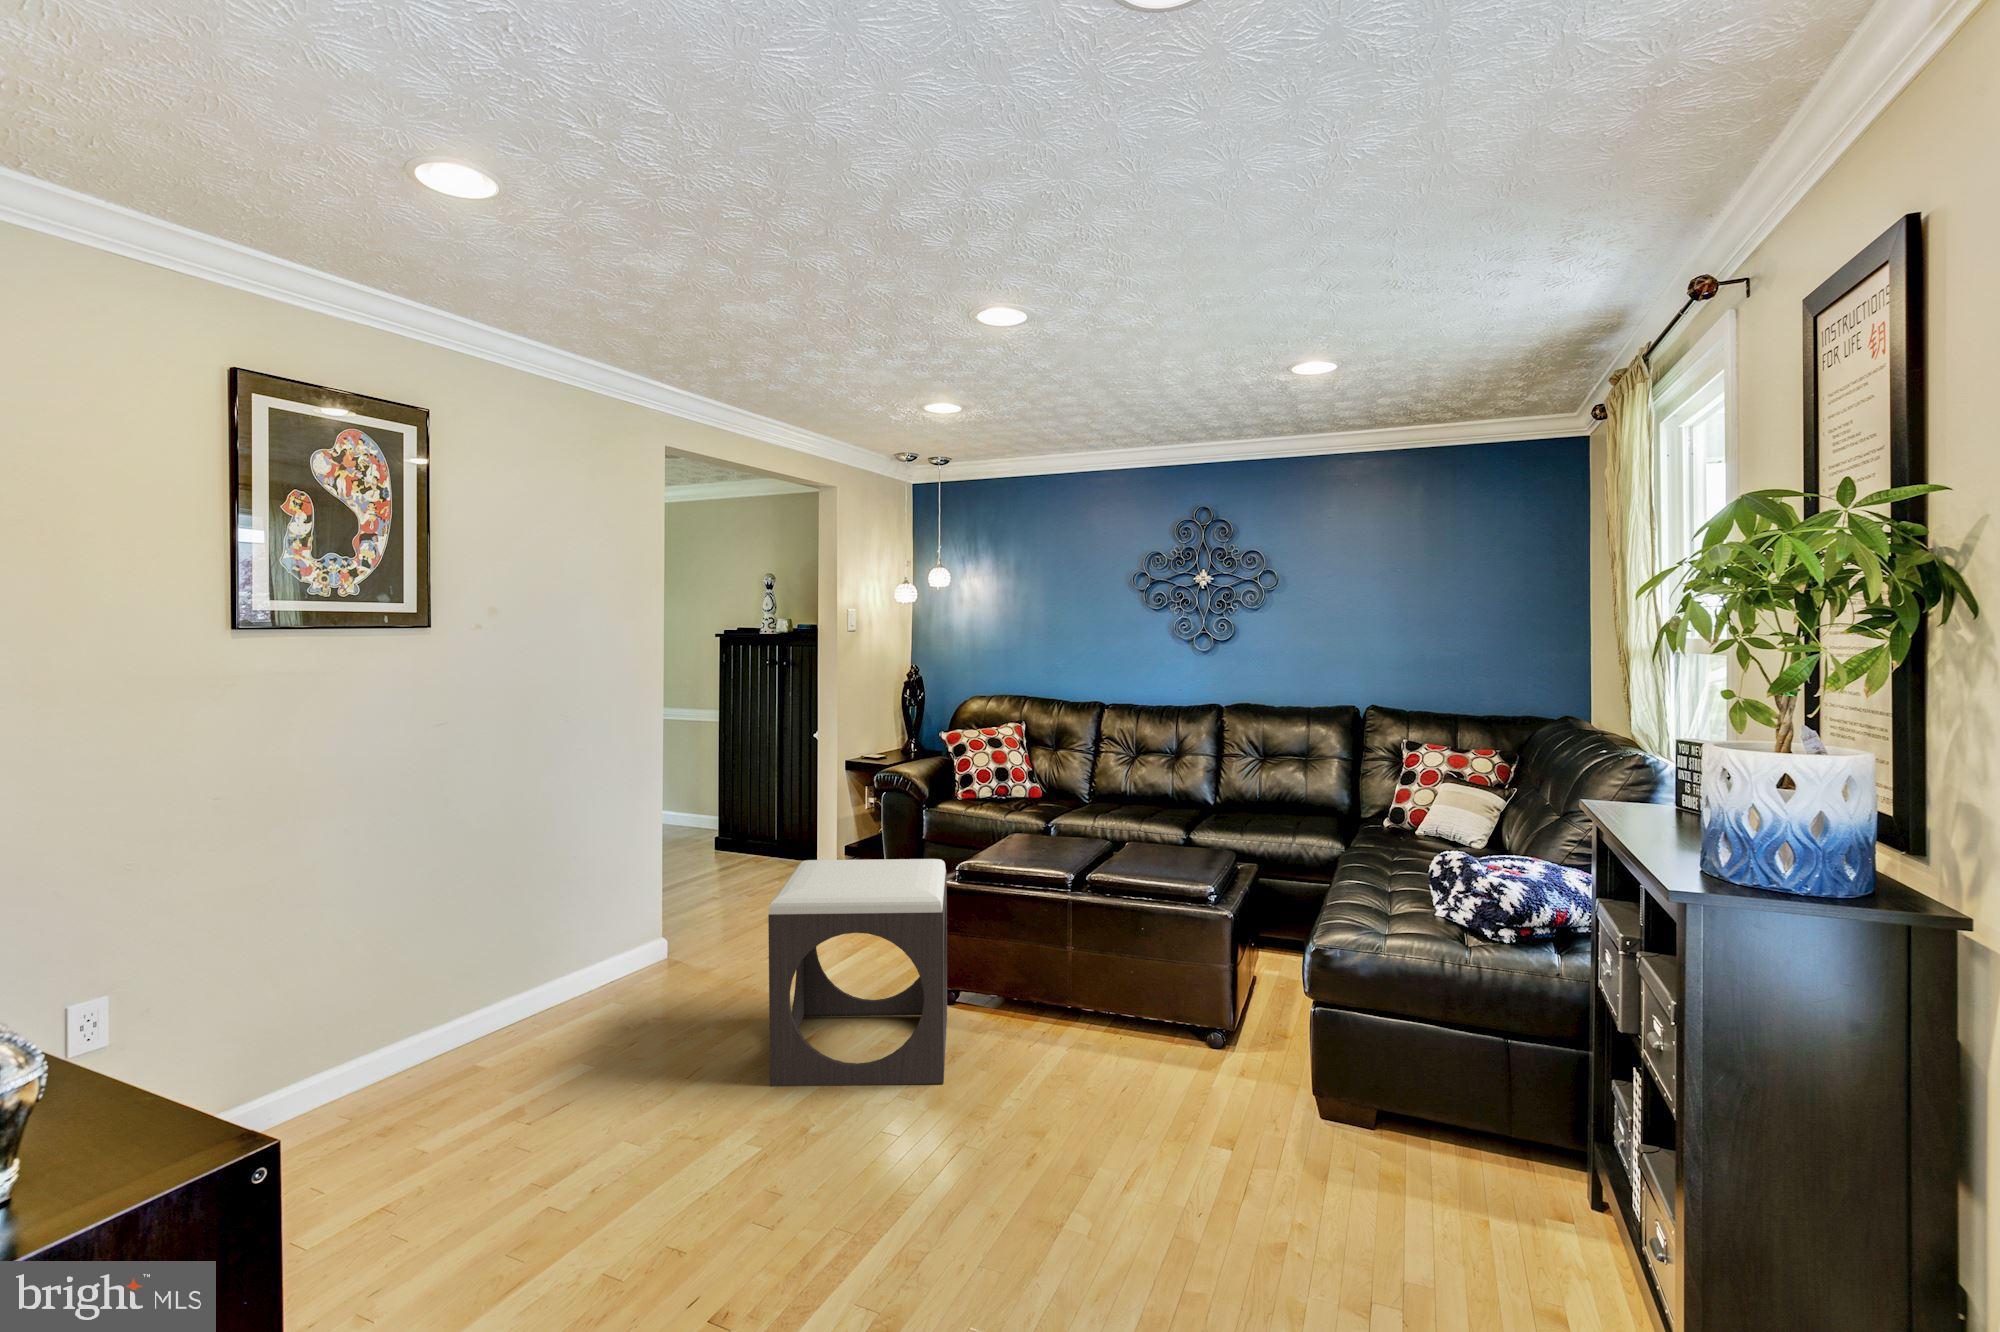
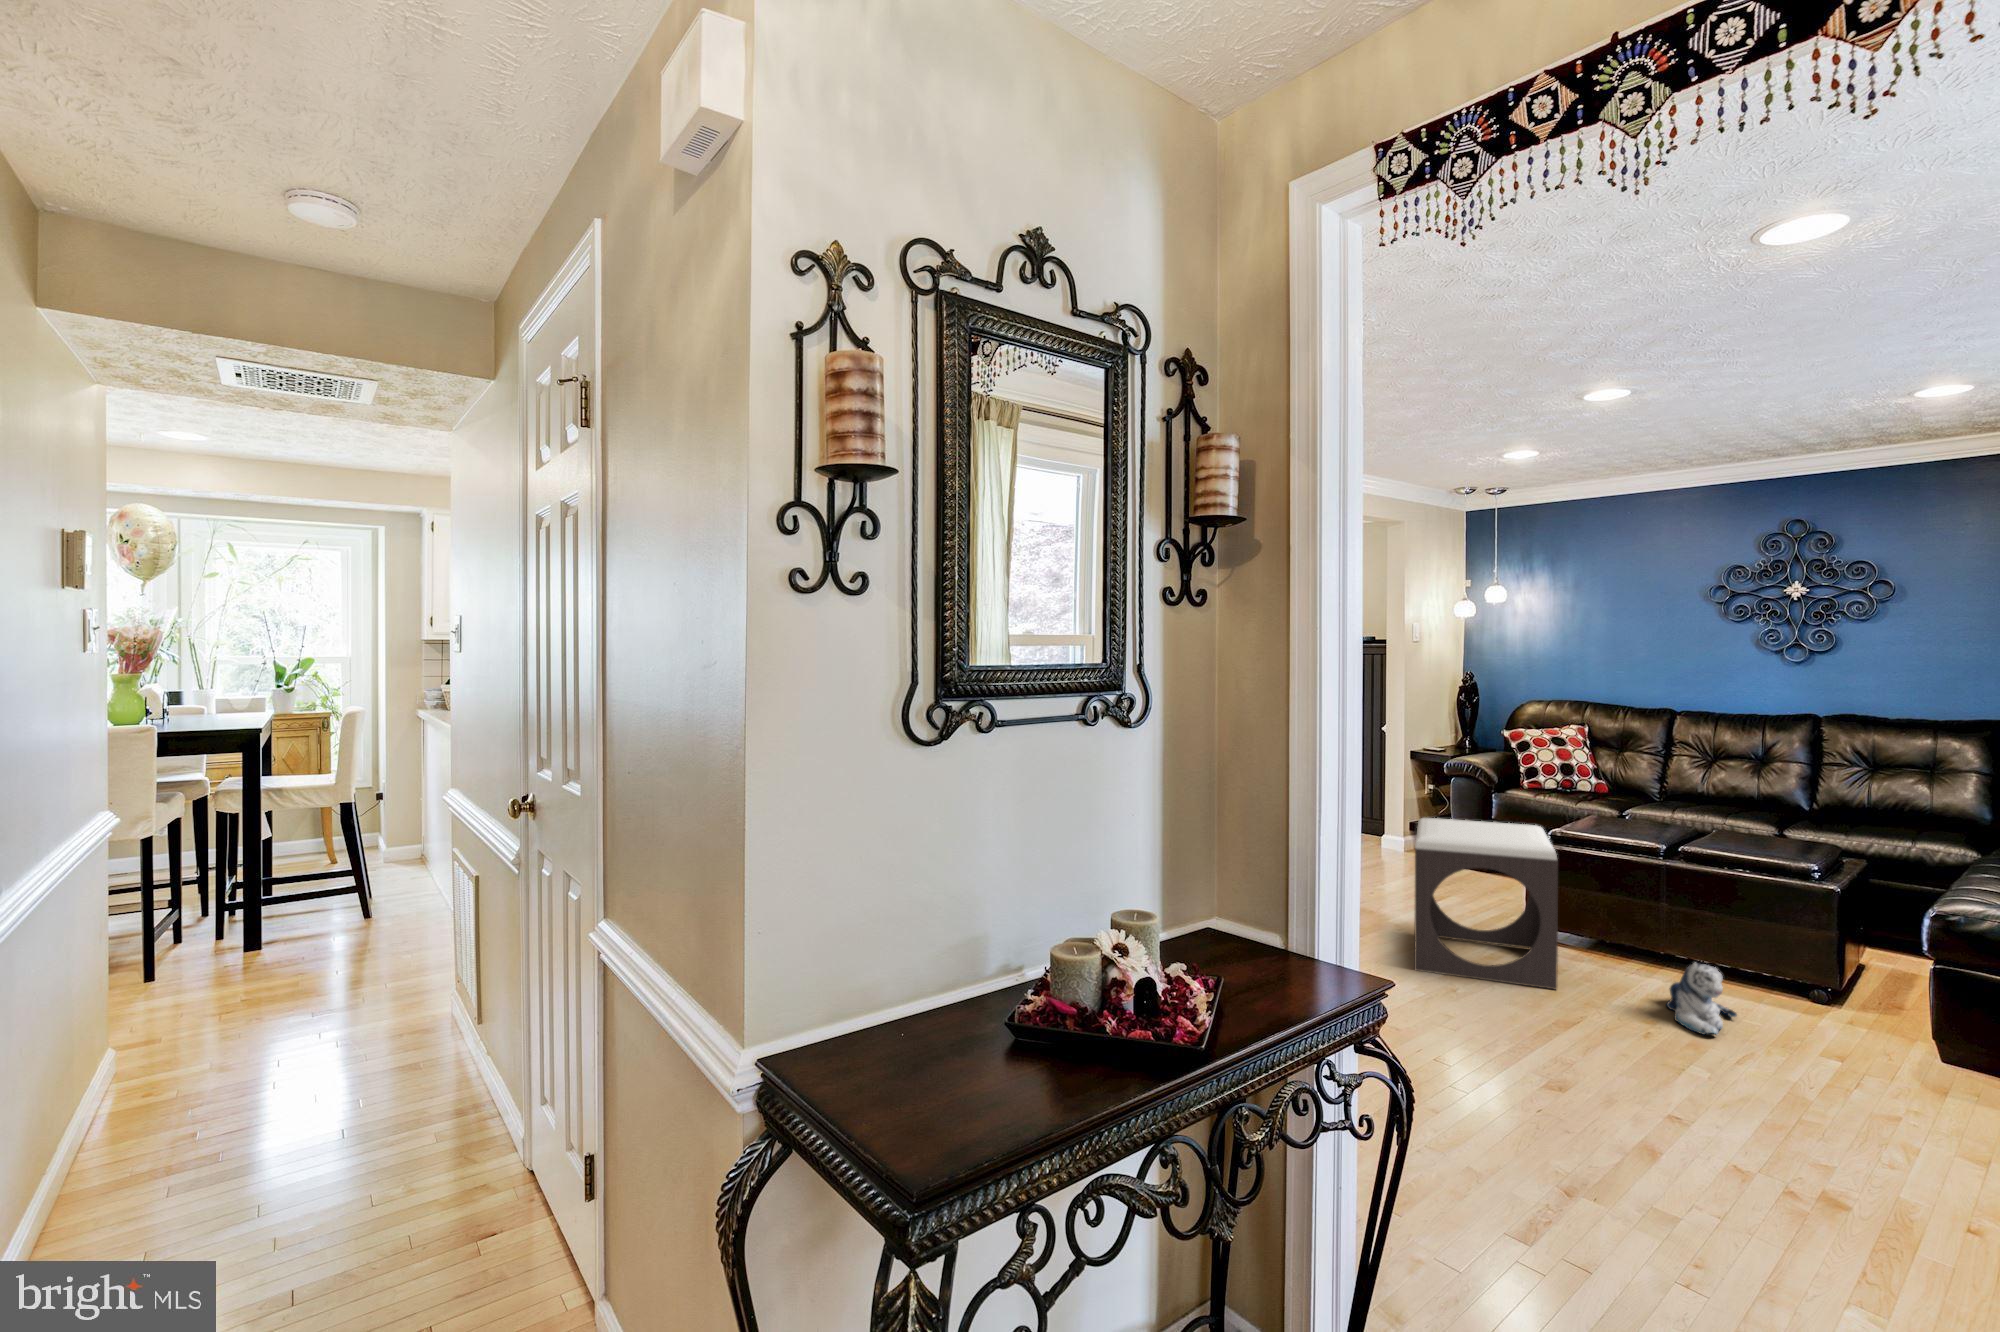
plush toy: none [1060,1029,1132,1127] -> present [1666,963,1737,1034]

